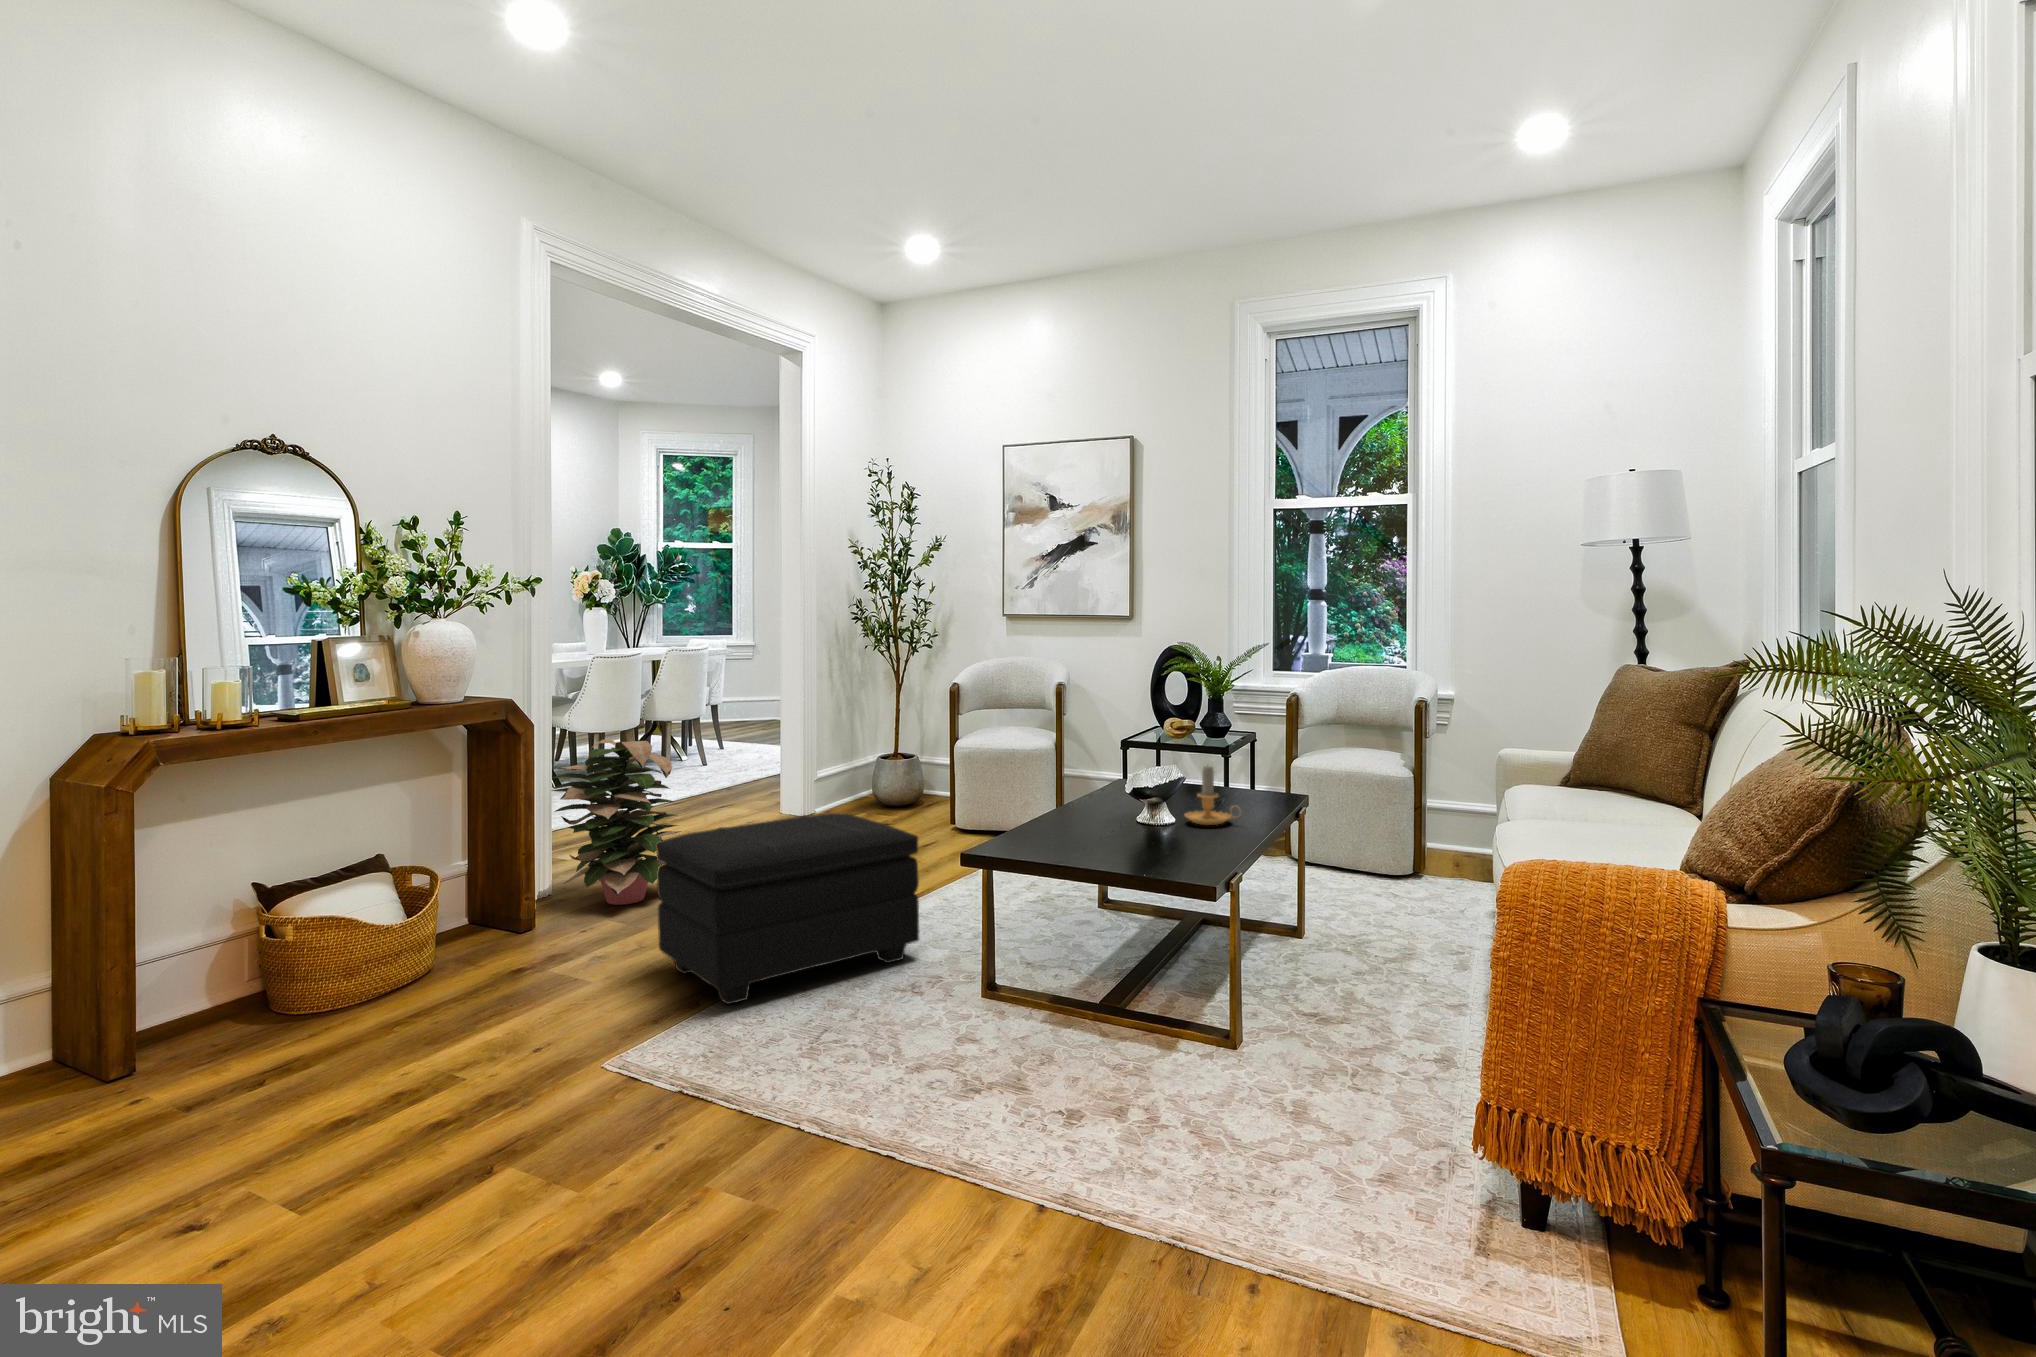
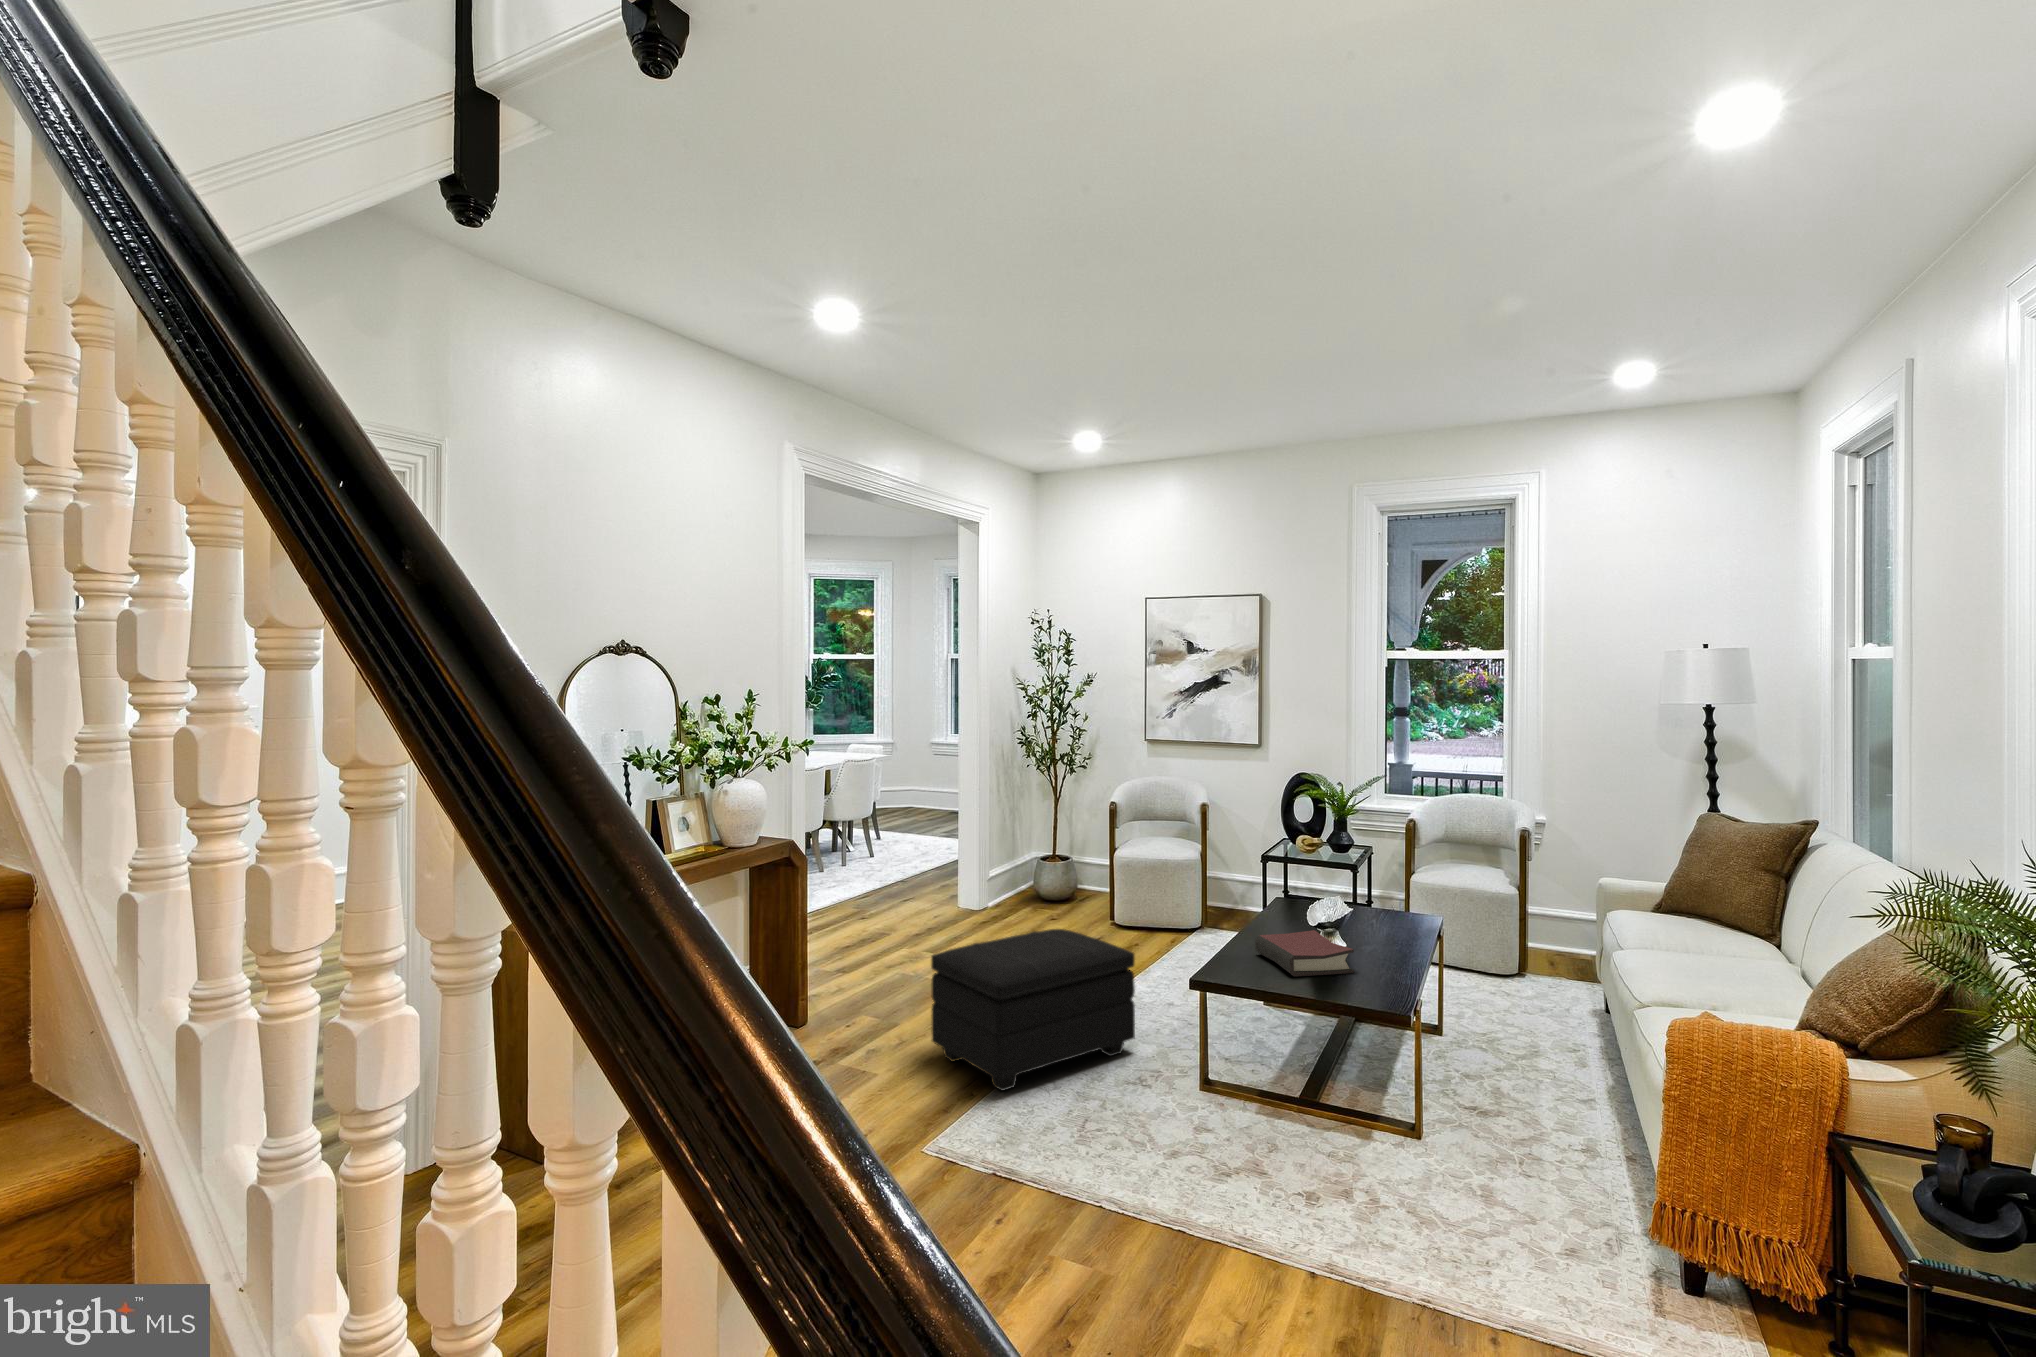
decorative plant: present [552,740,681,905] -> none [818,860,918,996]
candle: present [1185,765,1240,825] -> none [1354,900,1403,951]
hardback book: none [1060,802,1170,852] -> present [1255,930,1354,976]

